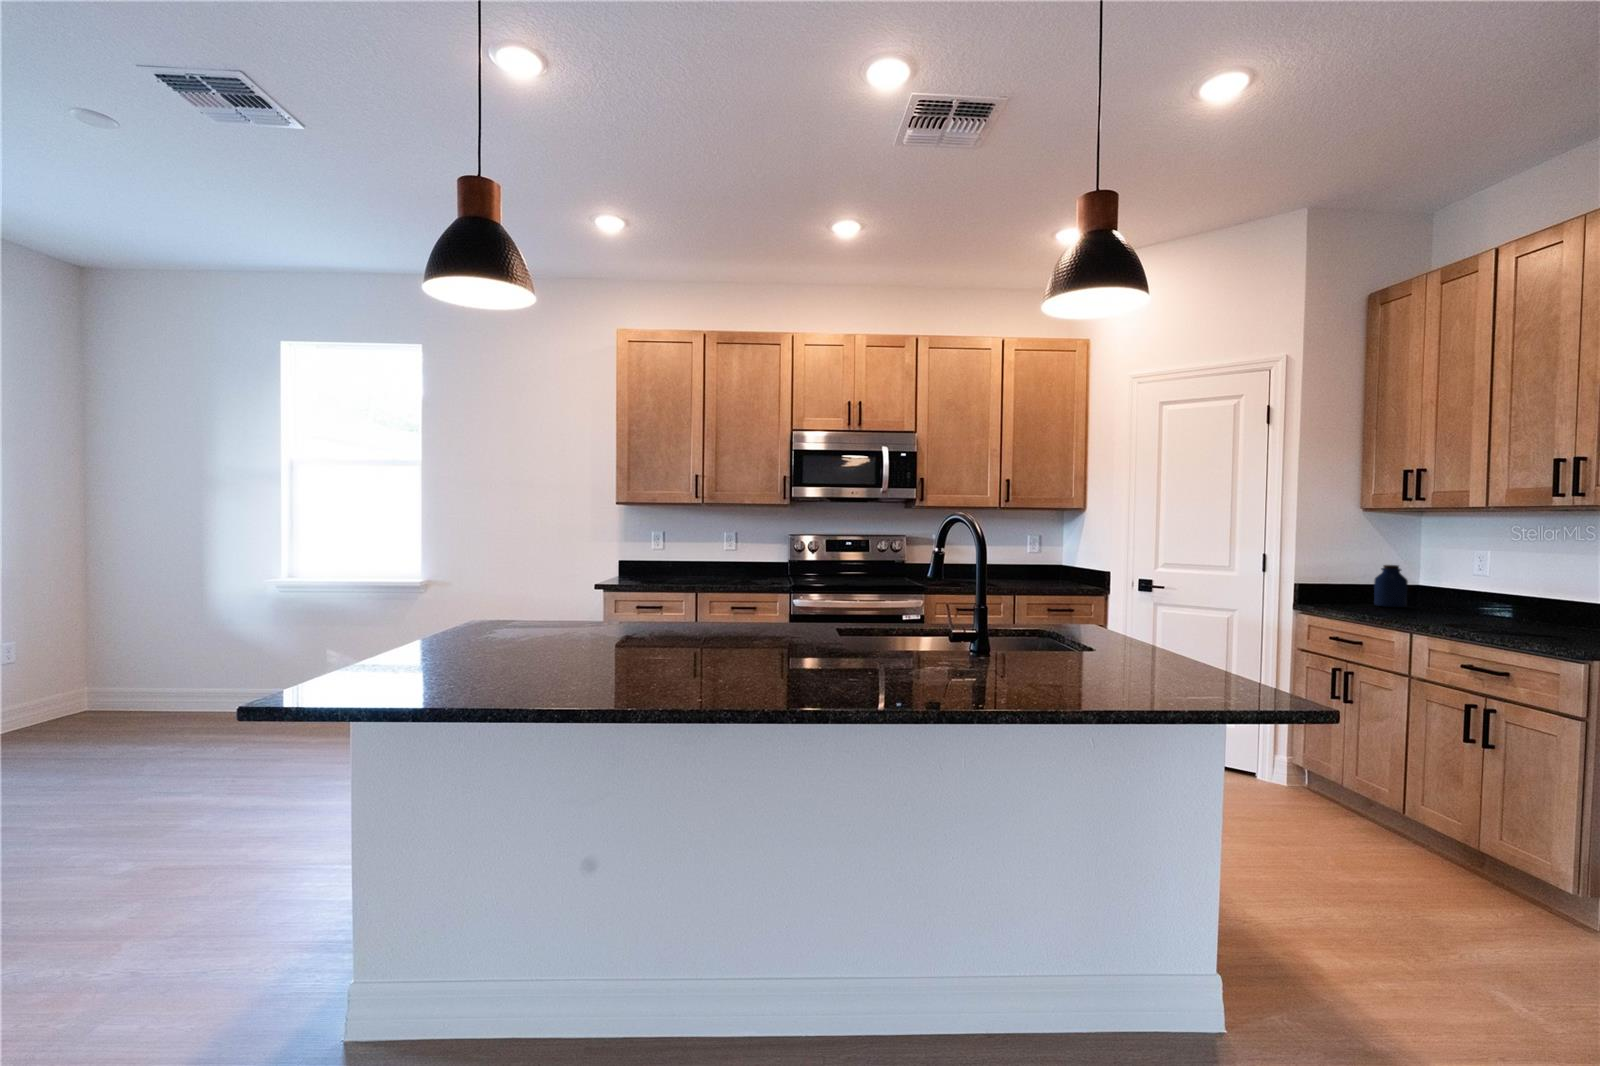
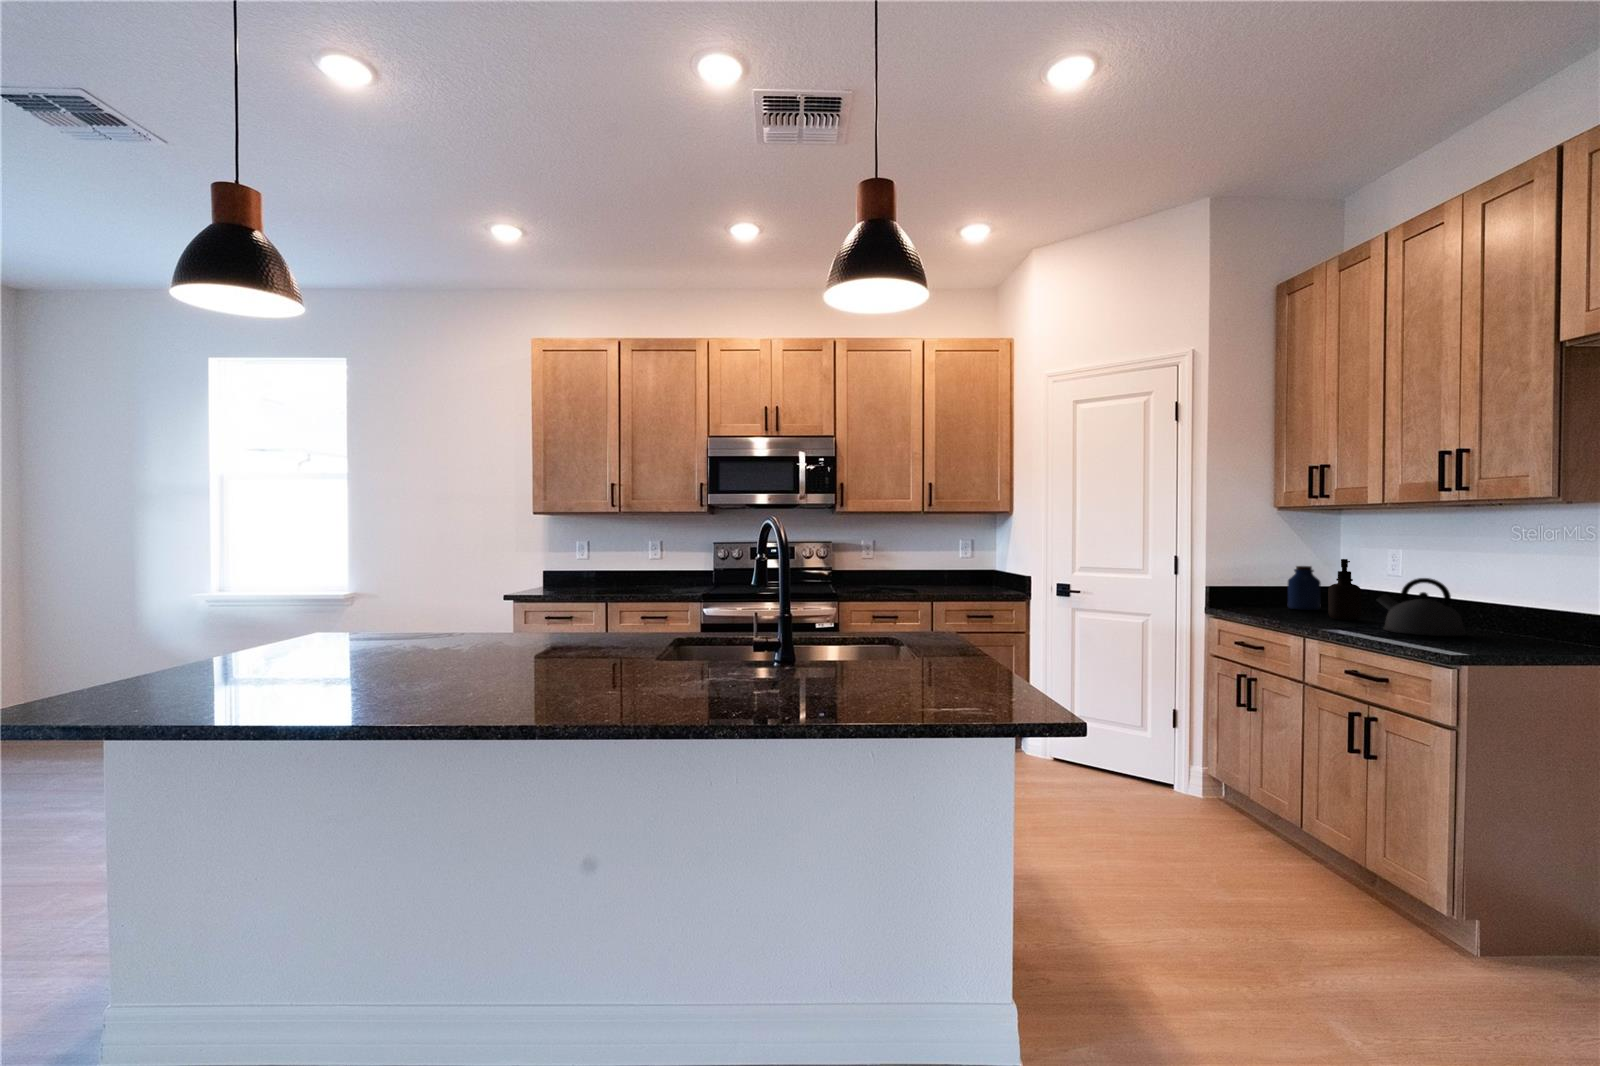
soap dispenser: none [1425,559,1458,617] -> present [1328,559,1361,620]
kettle: none [1481,578,1572,634] -> present [1377,578,1466,636]

